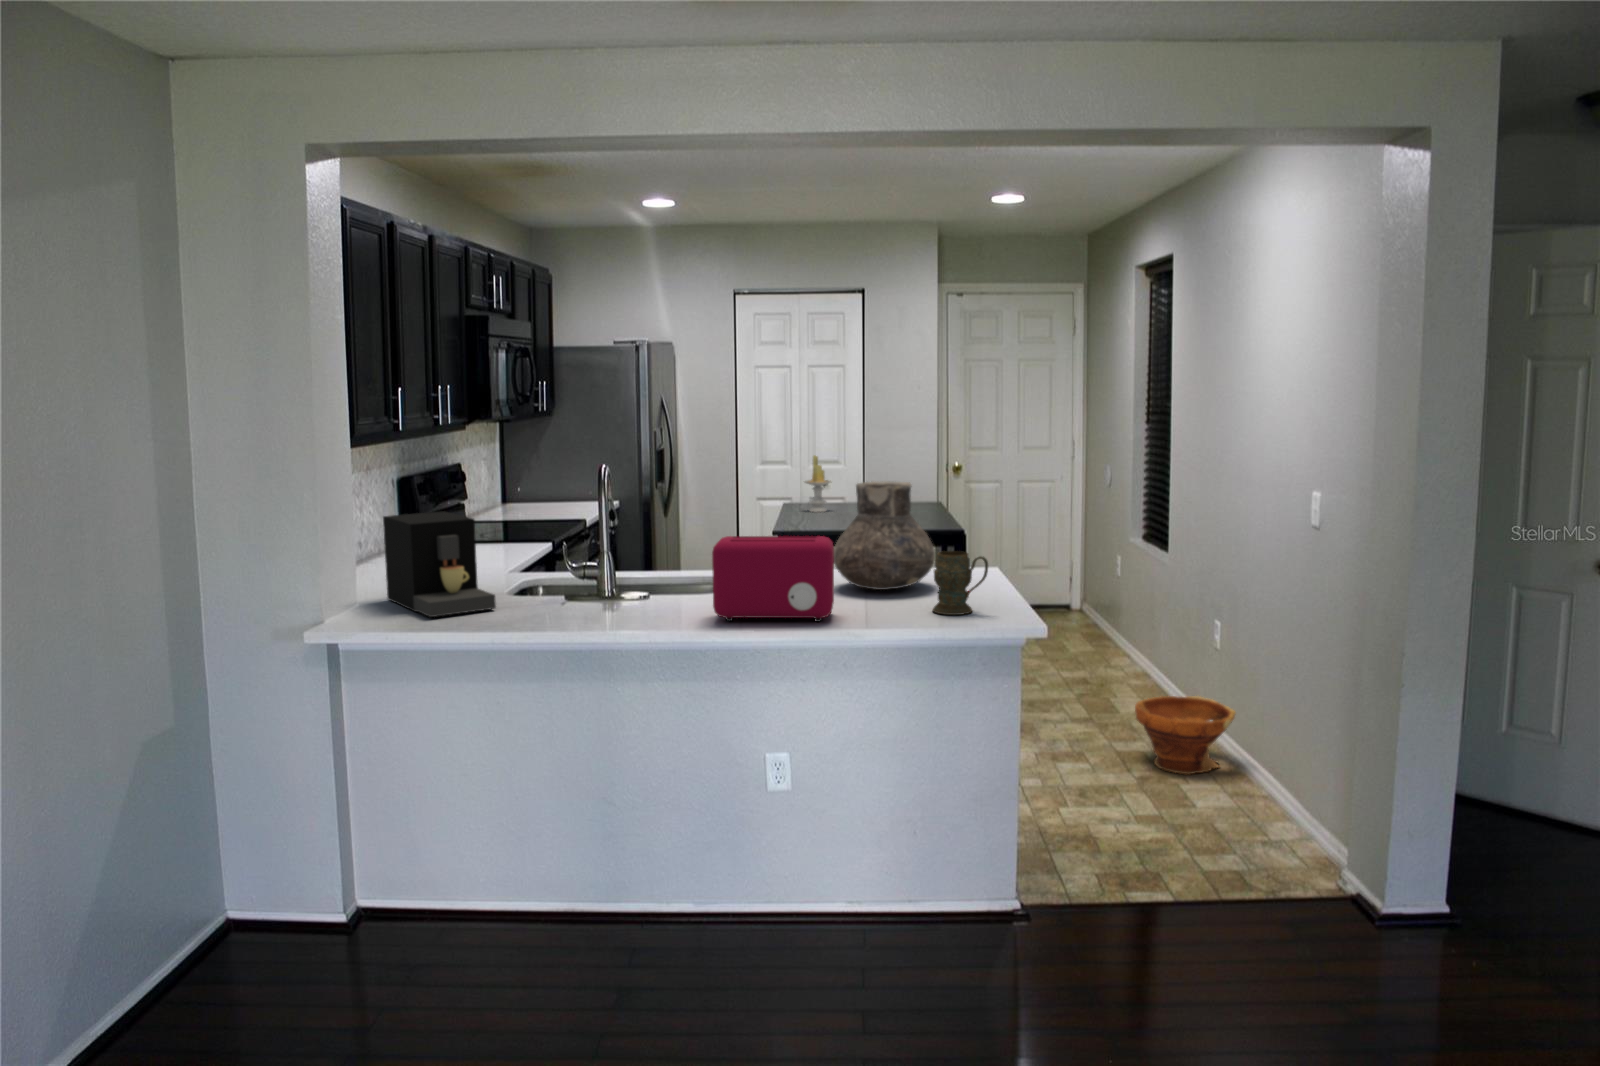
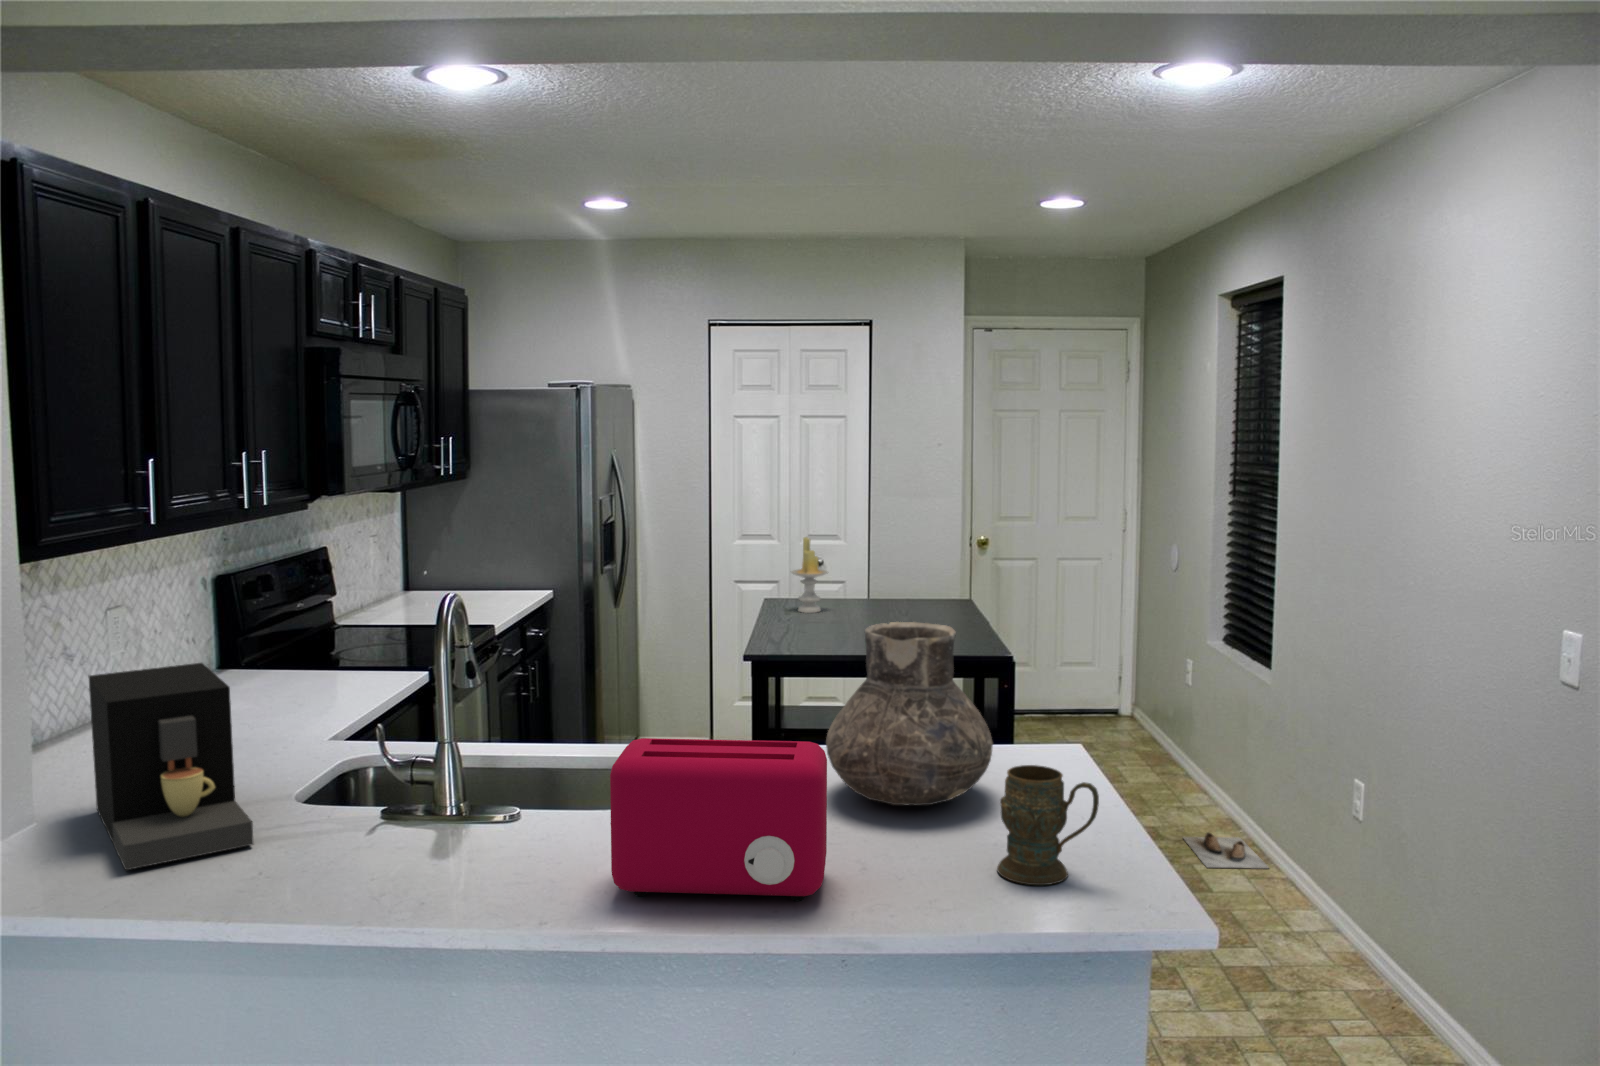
shoe: none [1104,677,1165,699] -> present [1183,832,1269,869]
planter: present [1135,696,1236,774] -> none [1256,895,1405,1024]

